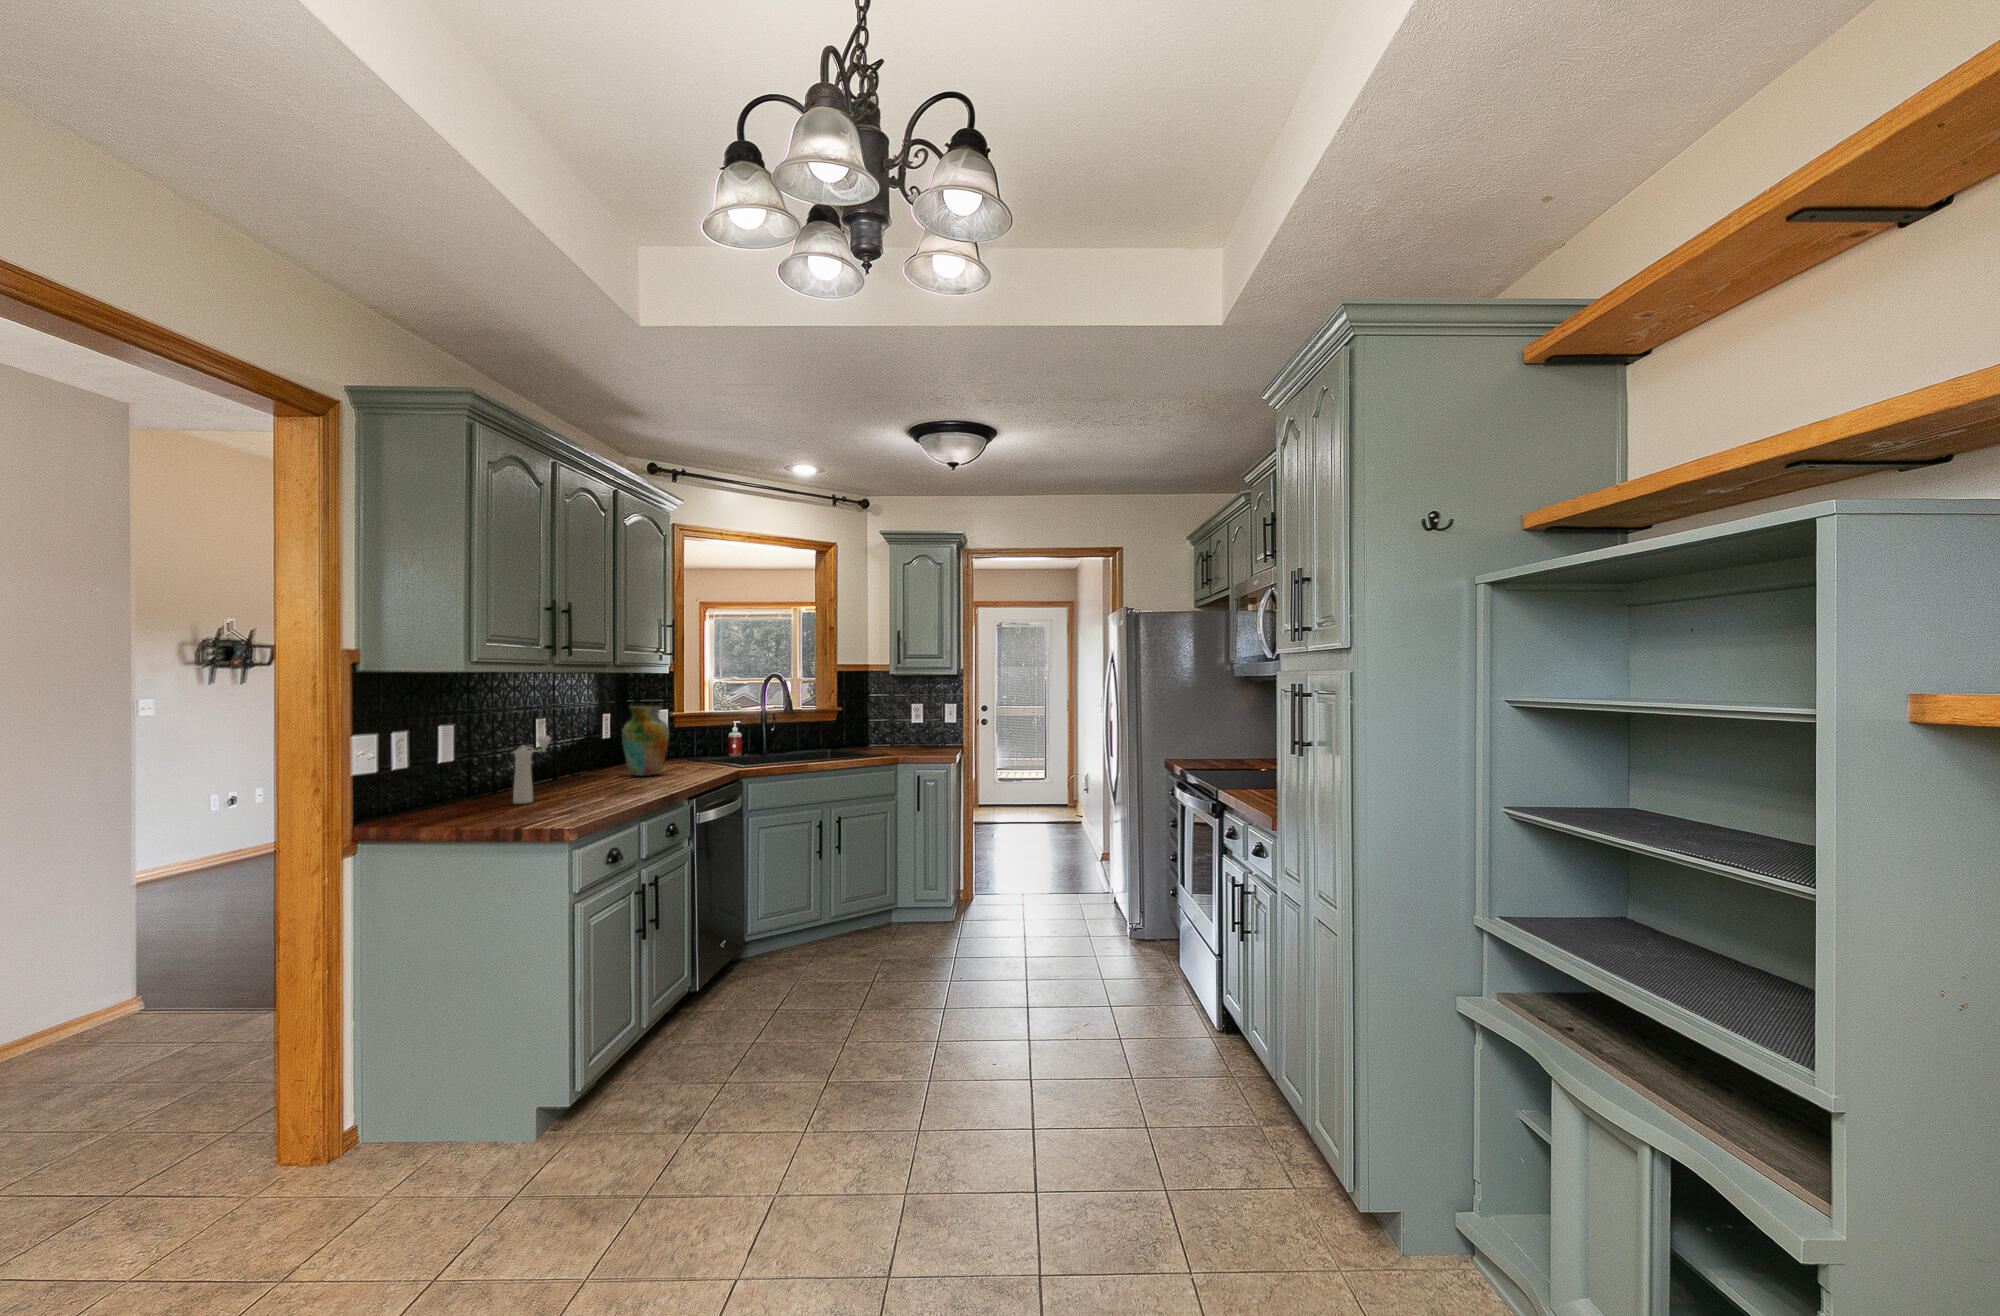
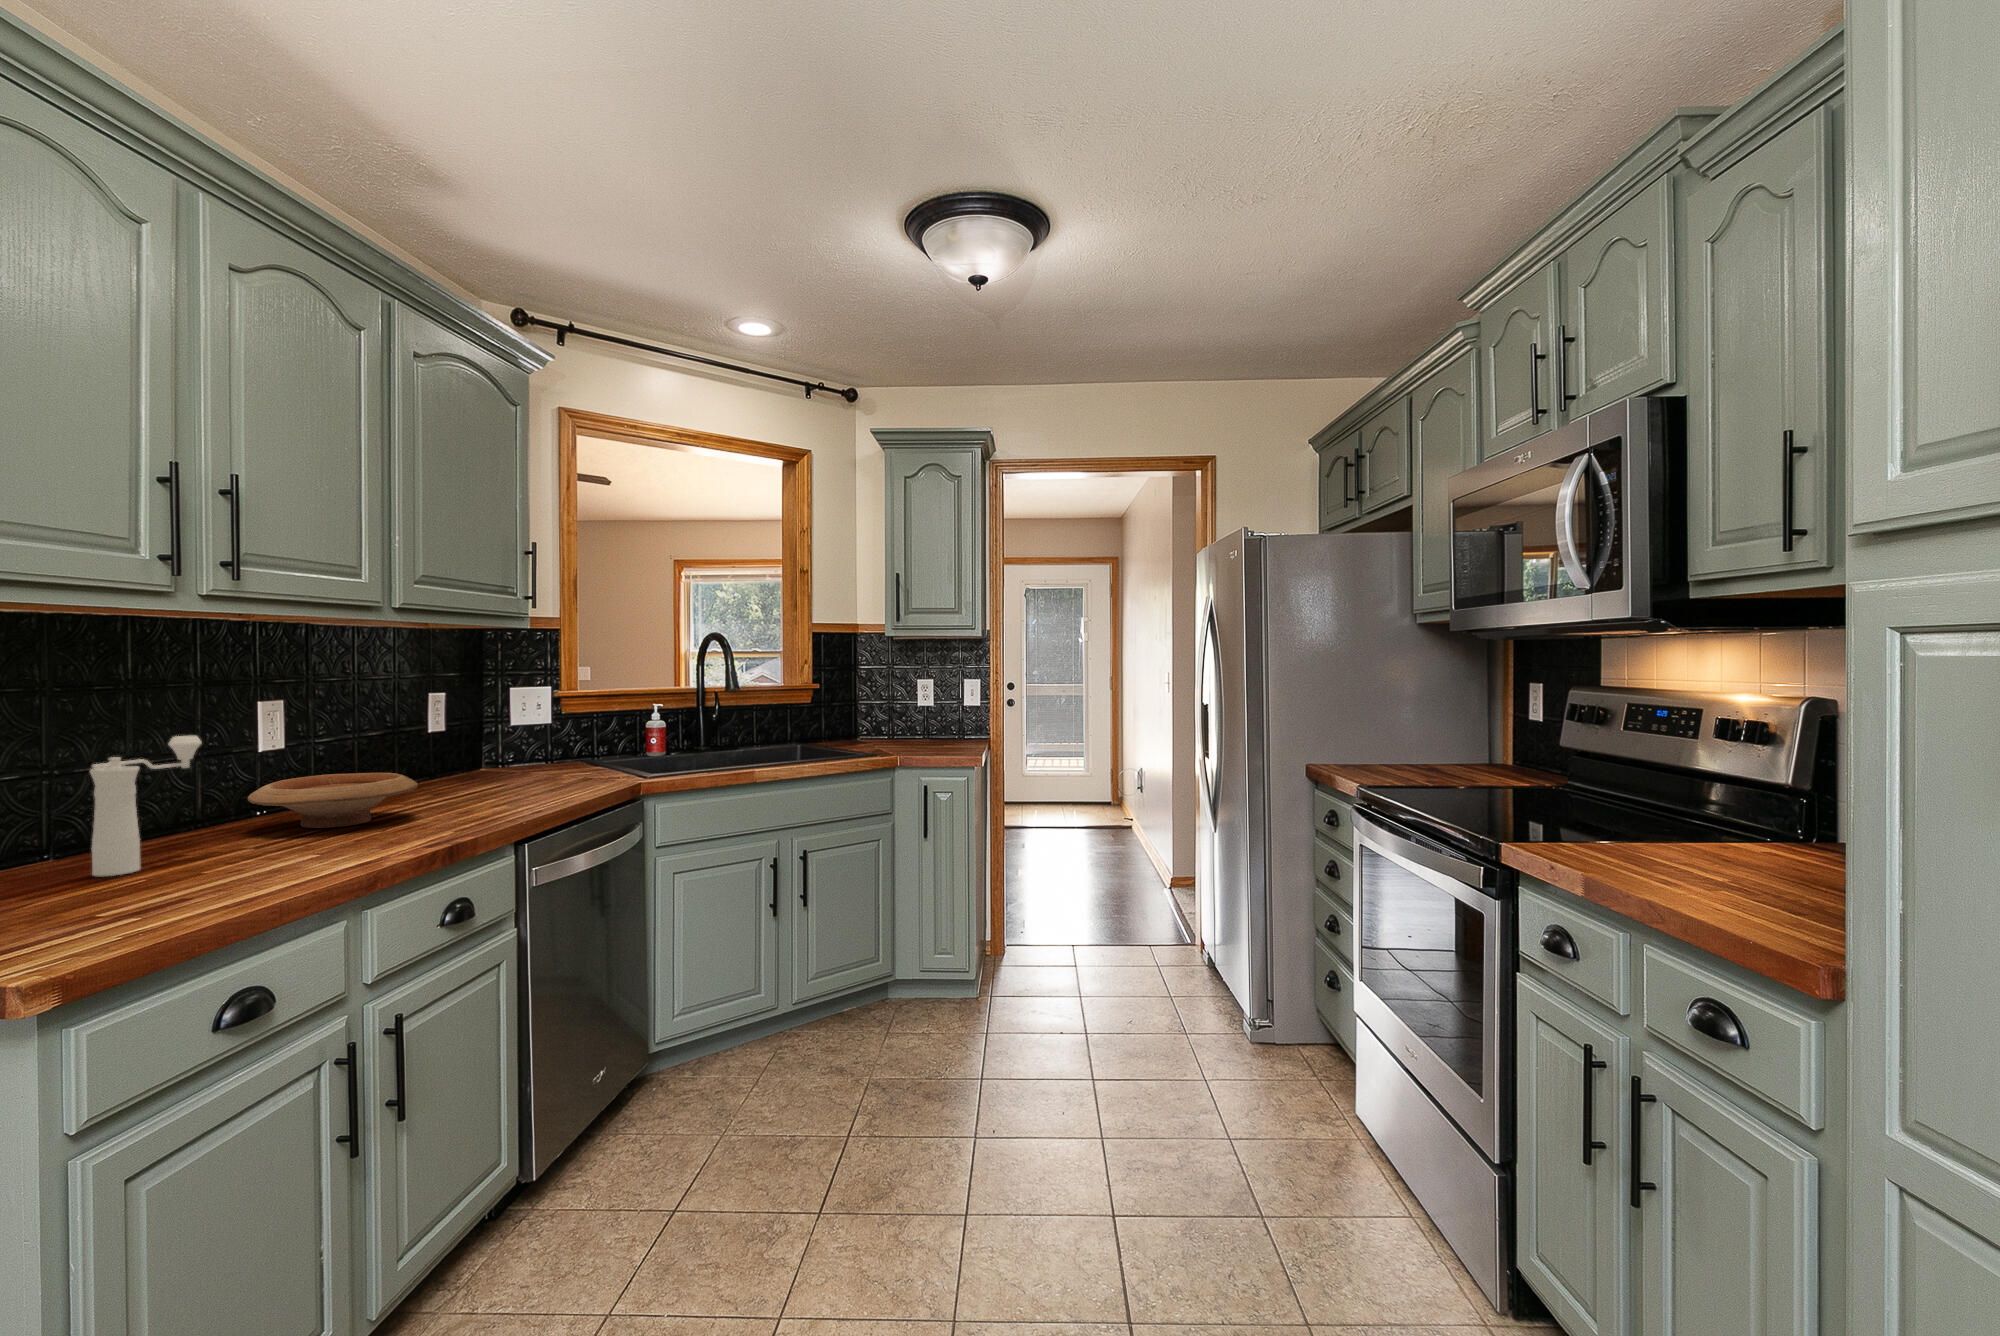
vase: present [622,706,669,776] -> none [426,680,511,797]
wooden bowl: none [551,759,634,788] -> present [248,773,418,828]

